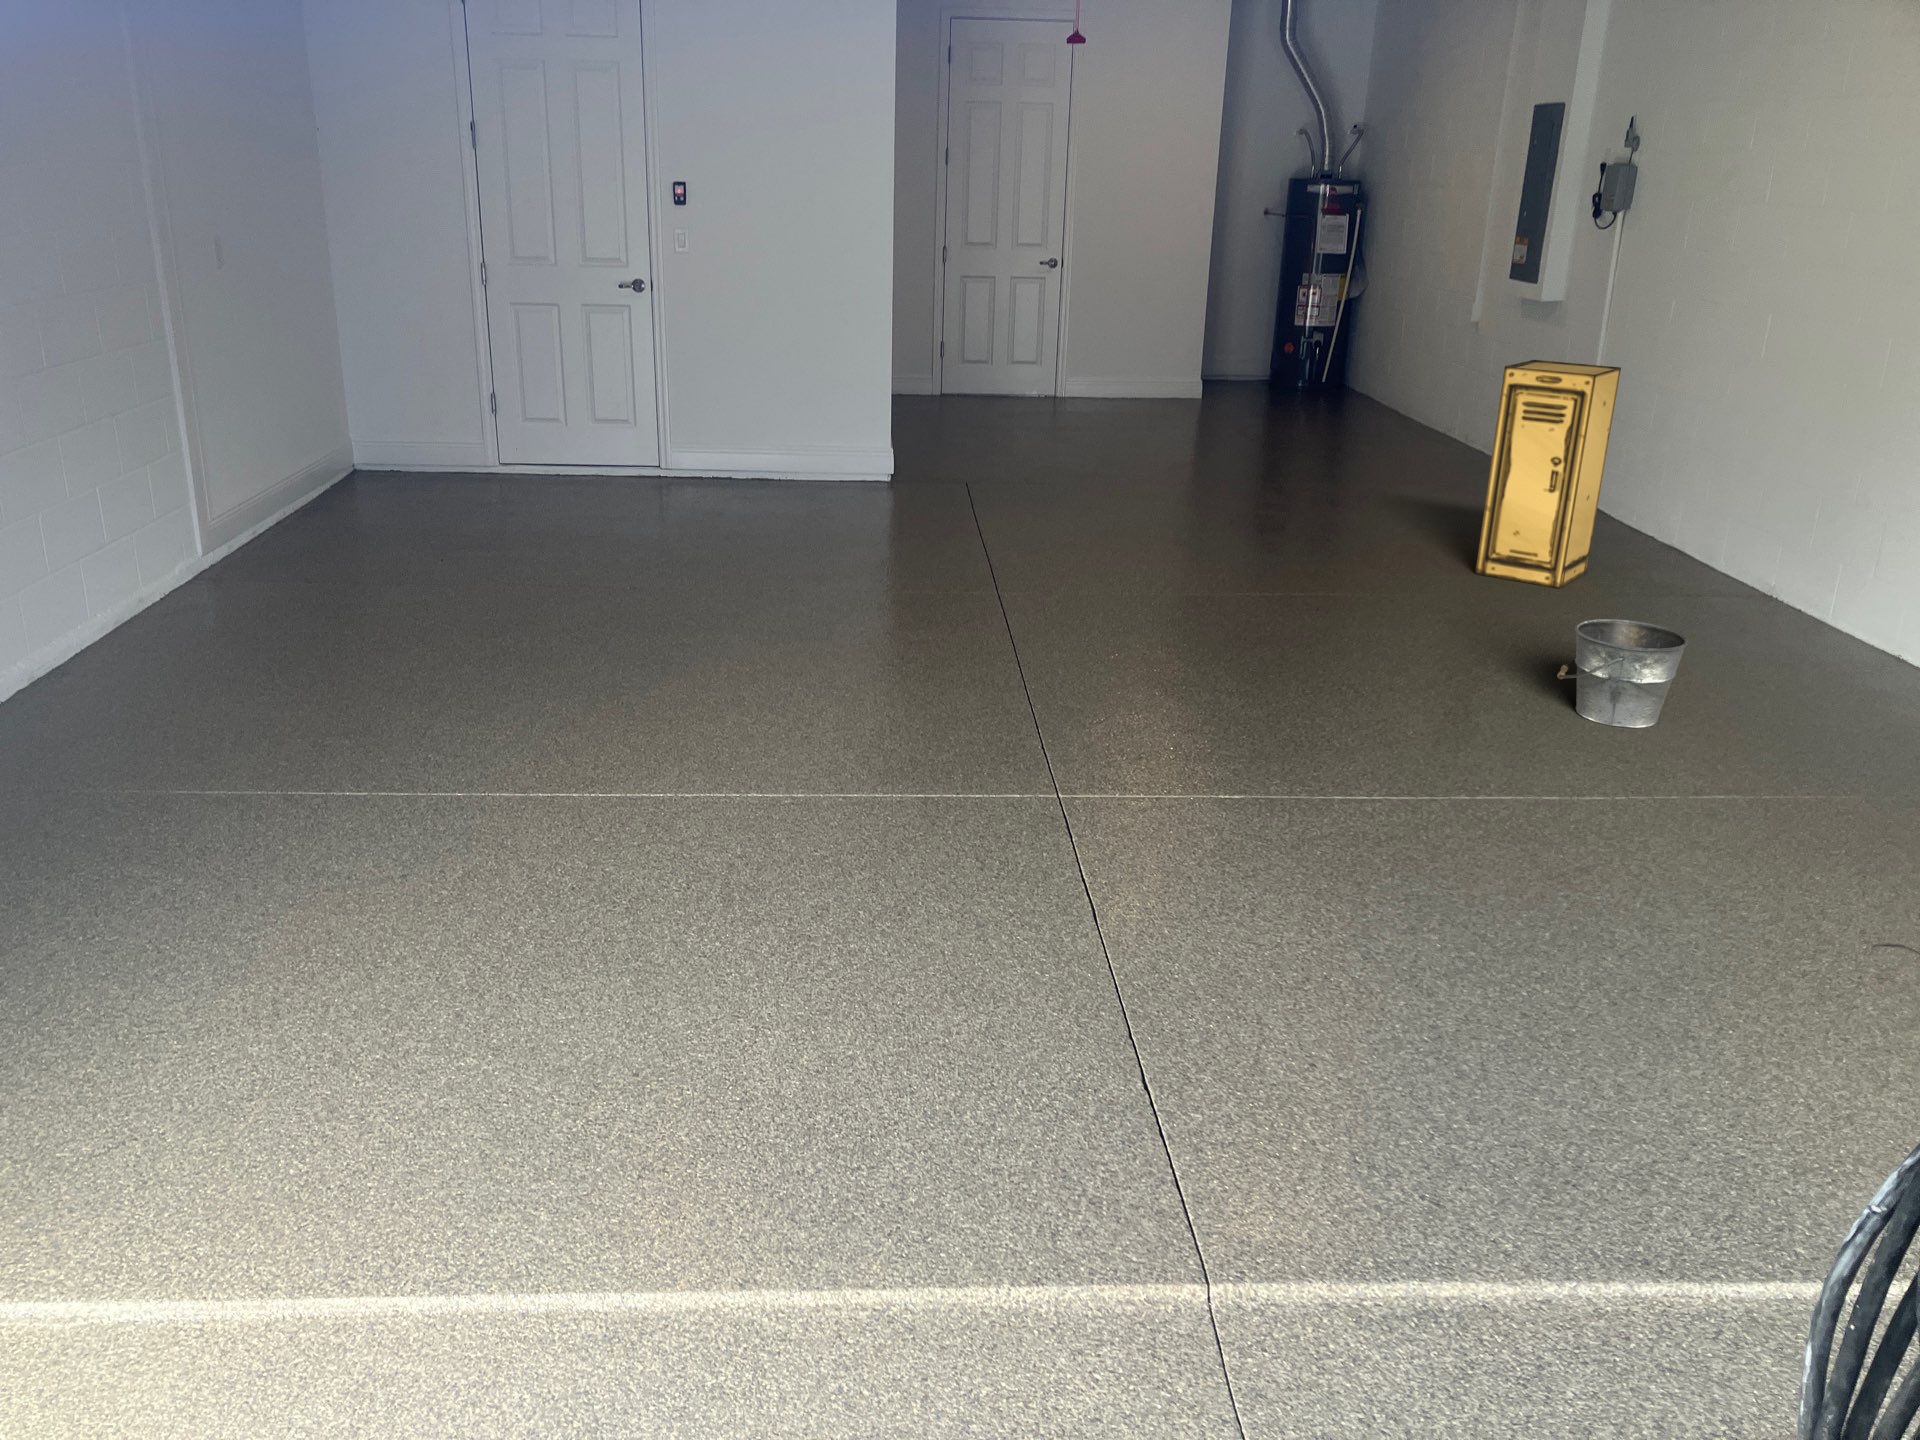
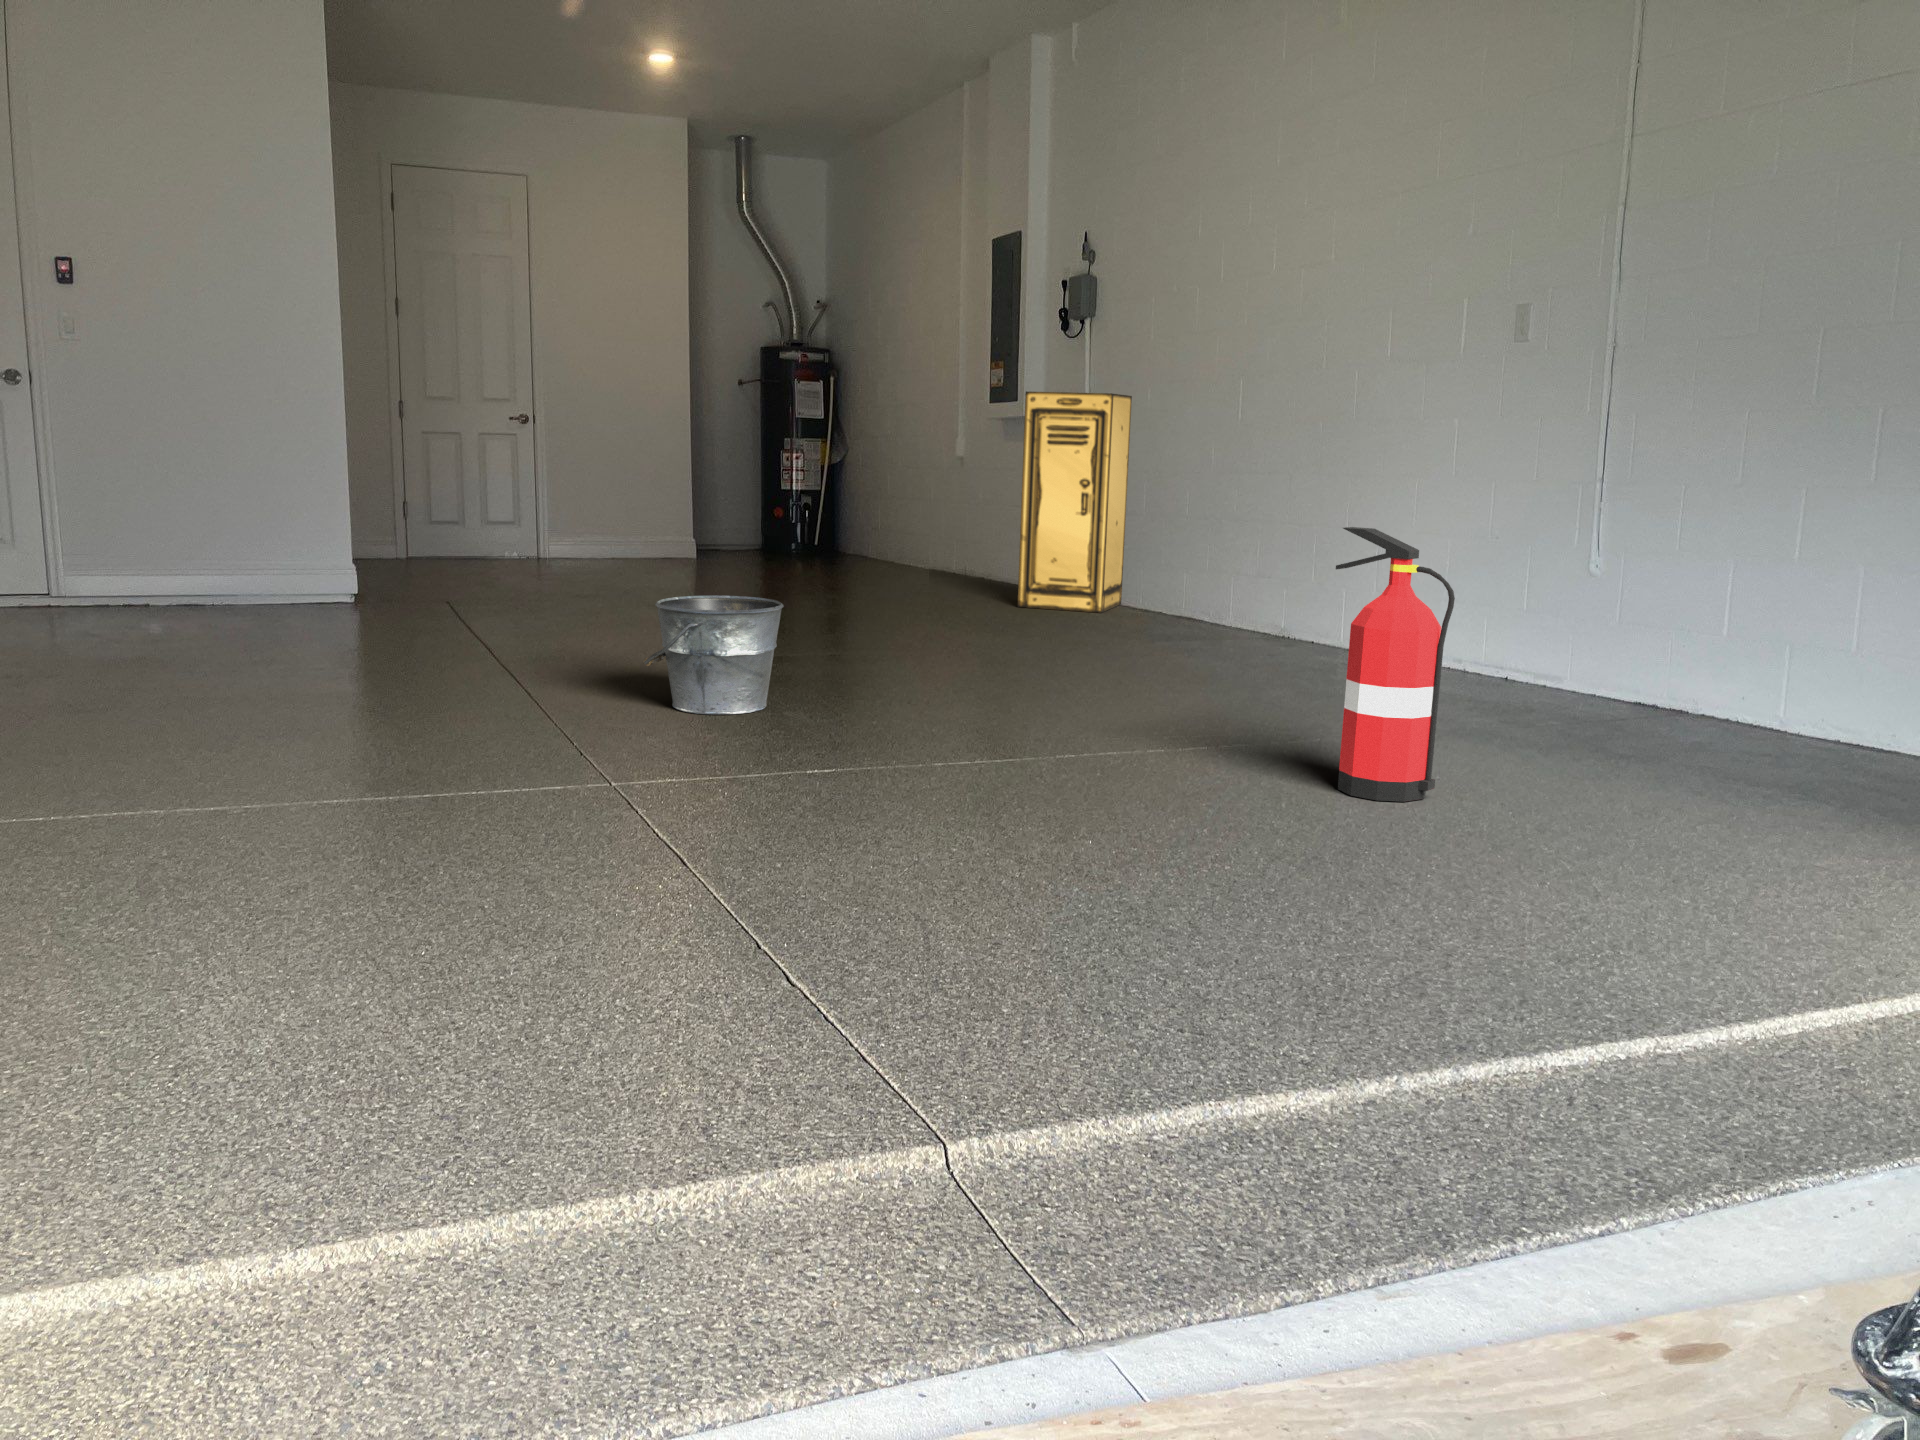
bucket: present [1557,619,1688,728] -> present [643,596,783,715]
fire extinguisher: none [1691,672,1825,933] -> present [1336,527,1455,802]

